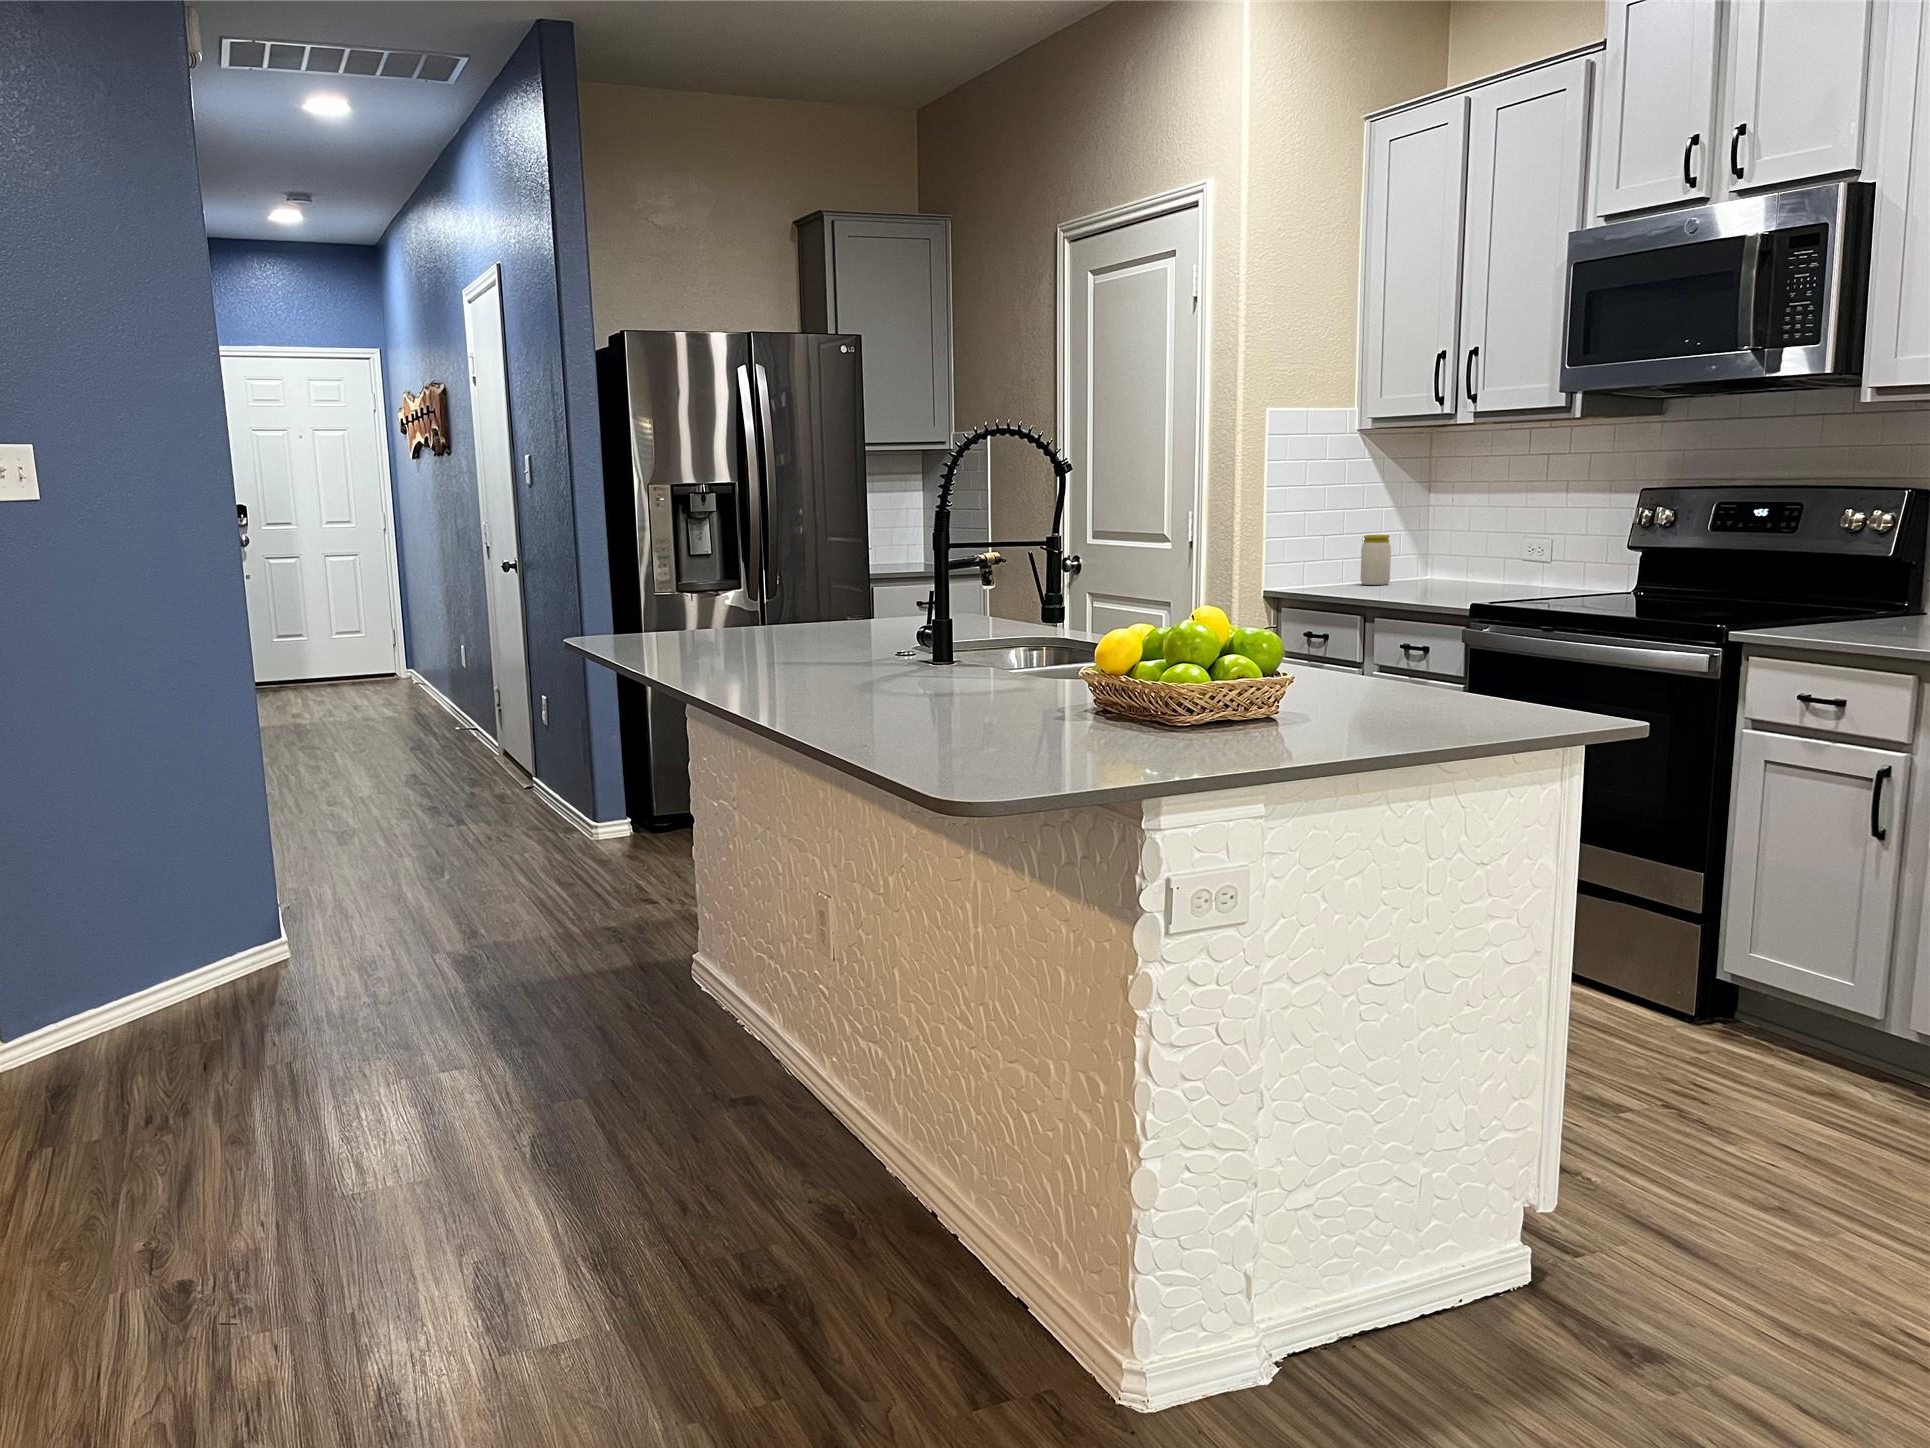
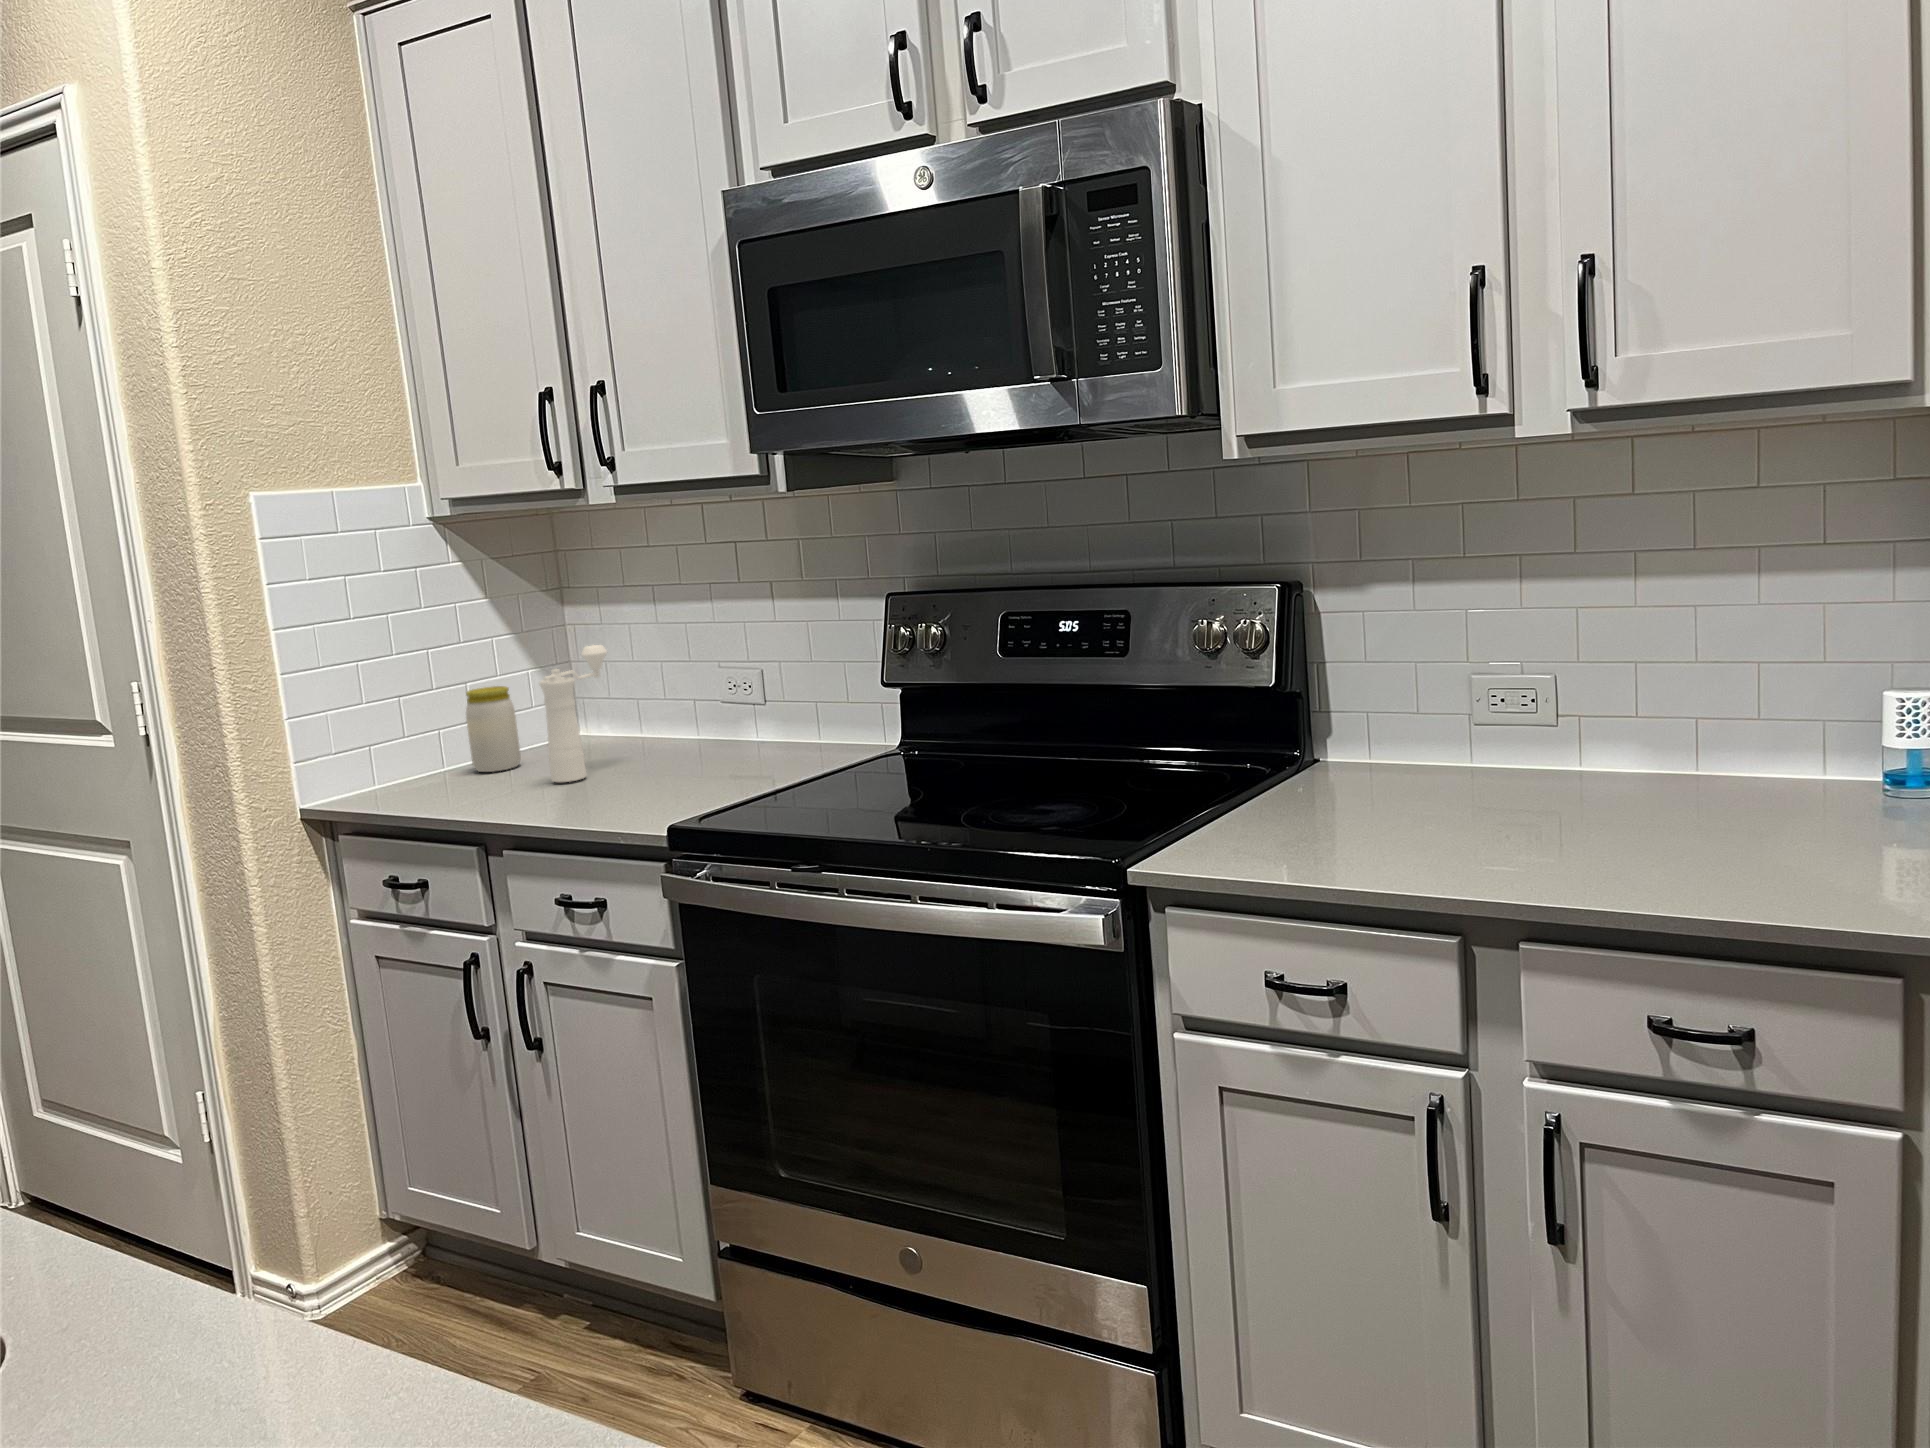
pepper mill: none [1407,512,1454,590] -> present [539,645,607,782]

